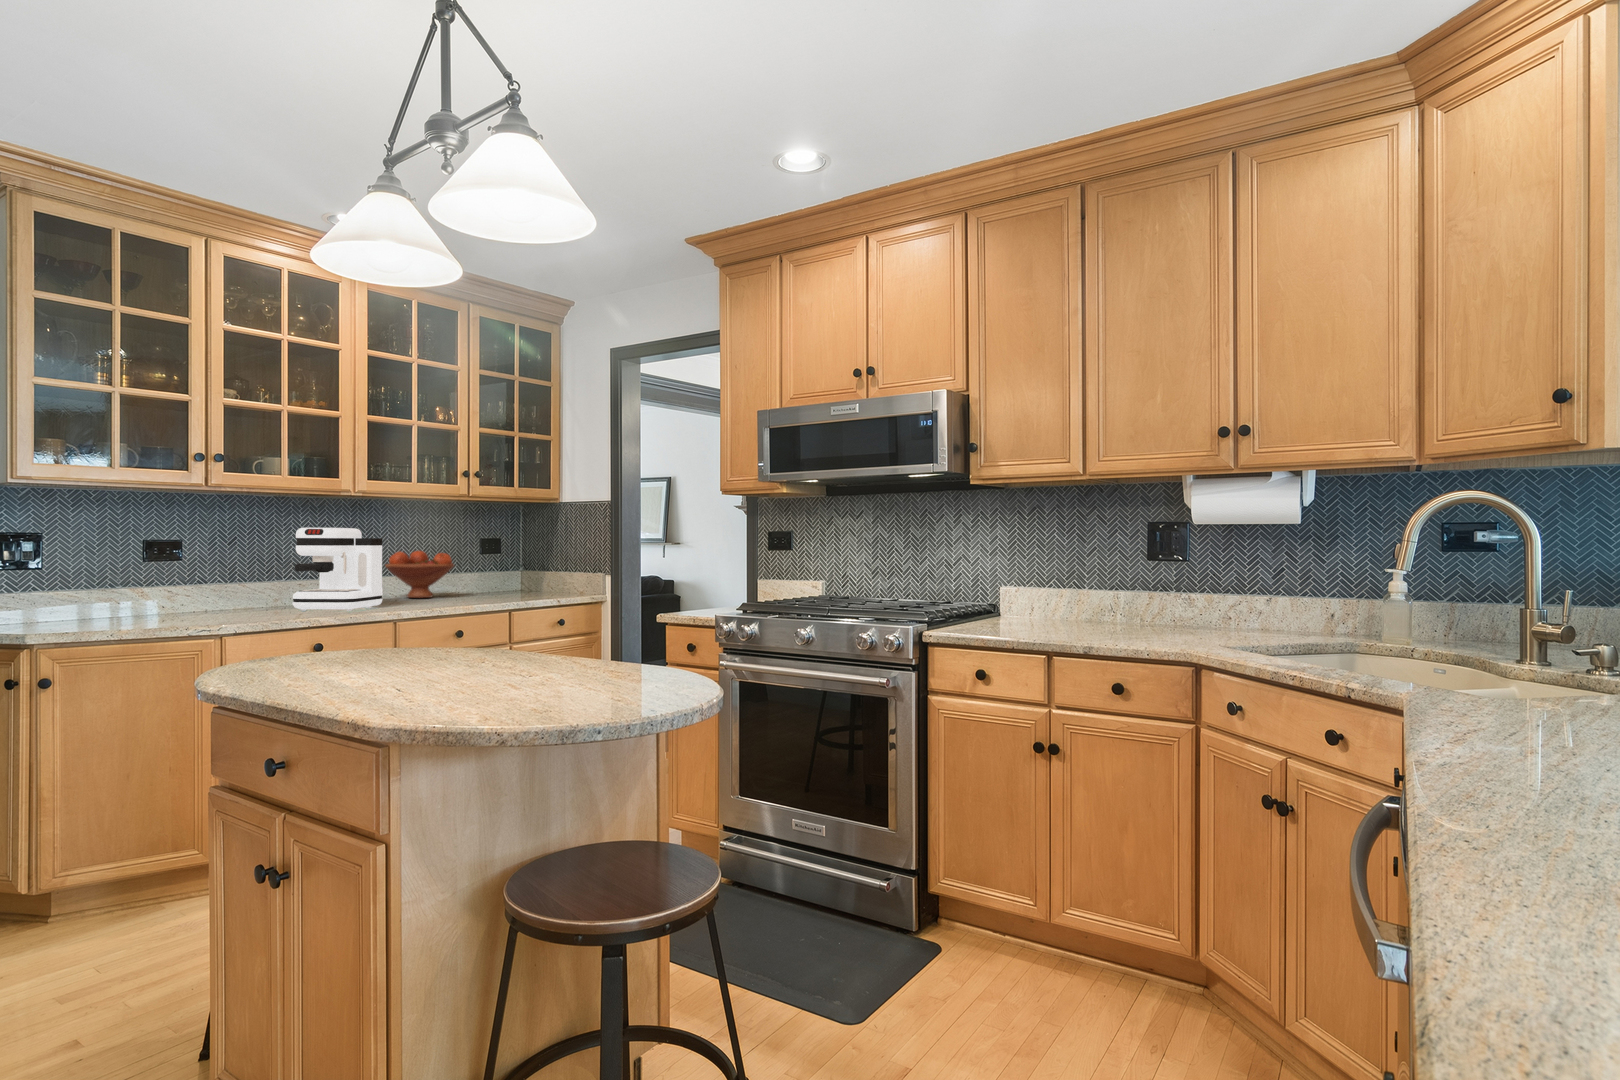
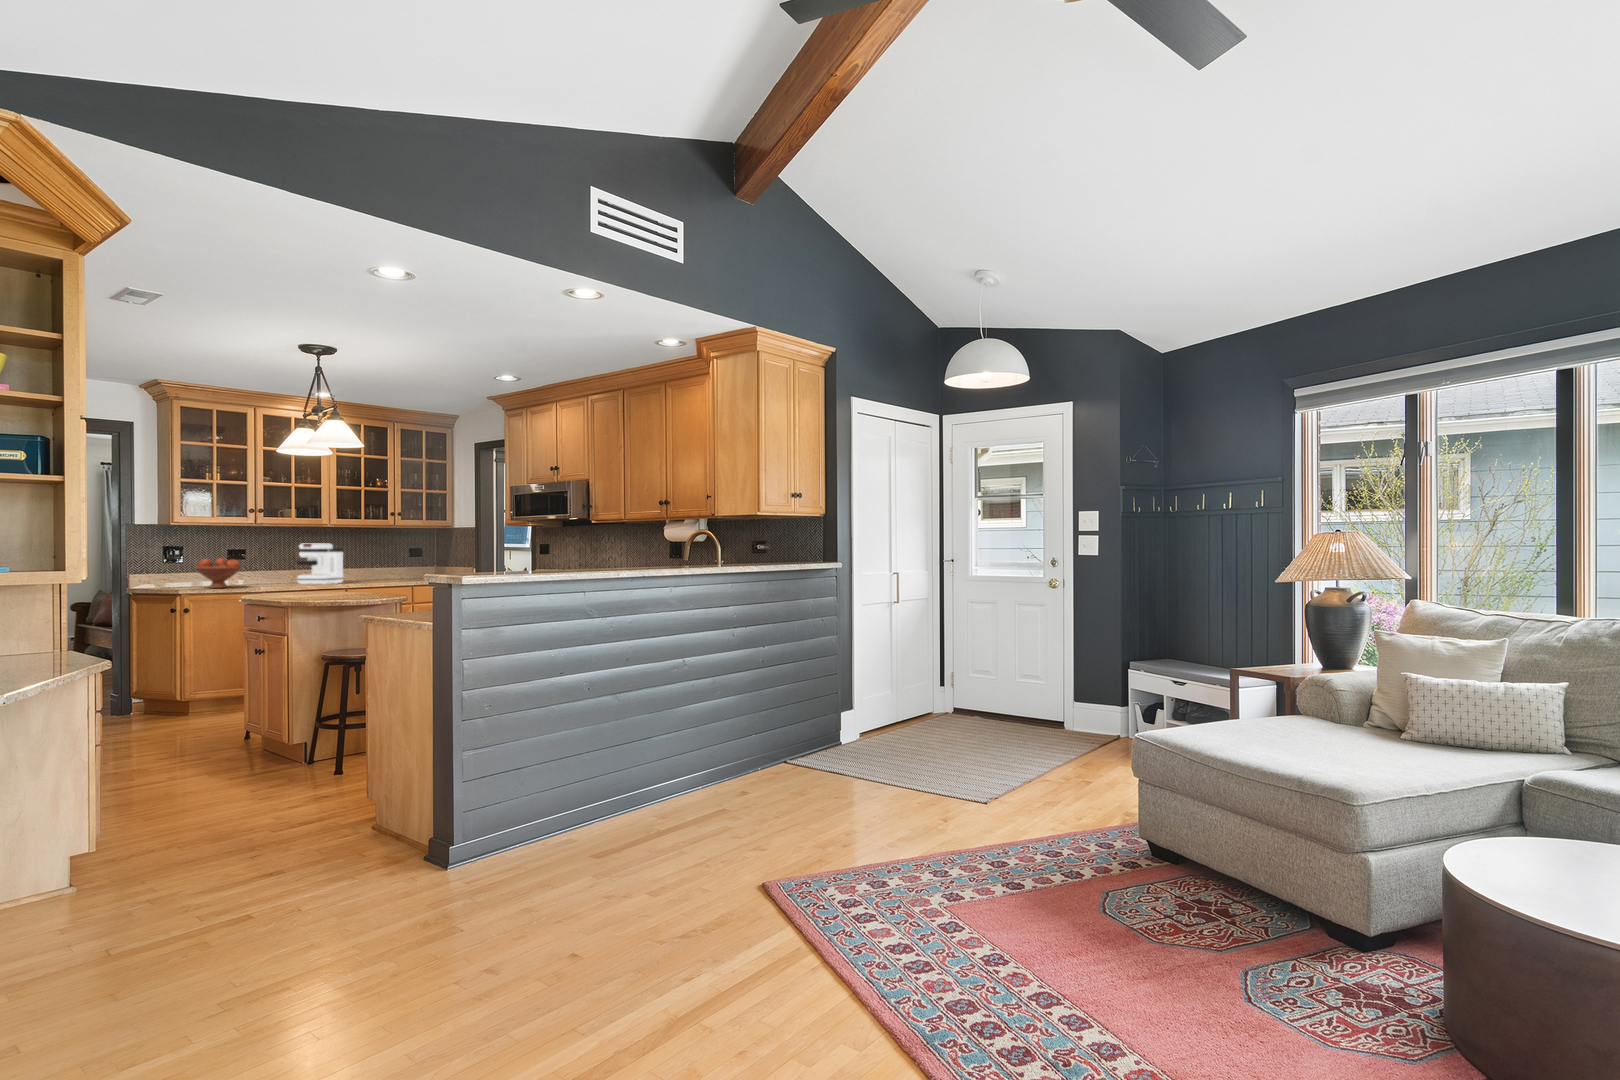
fruit bowl: present [385,551,454,598] -> present [194,558,242,588]

